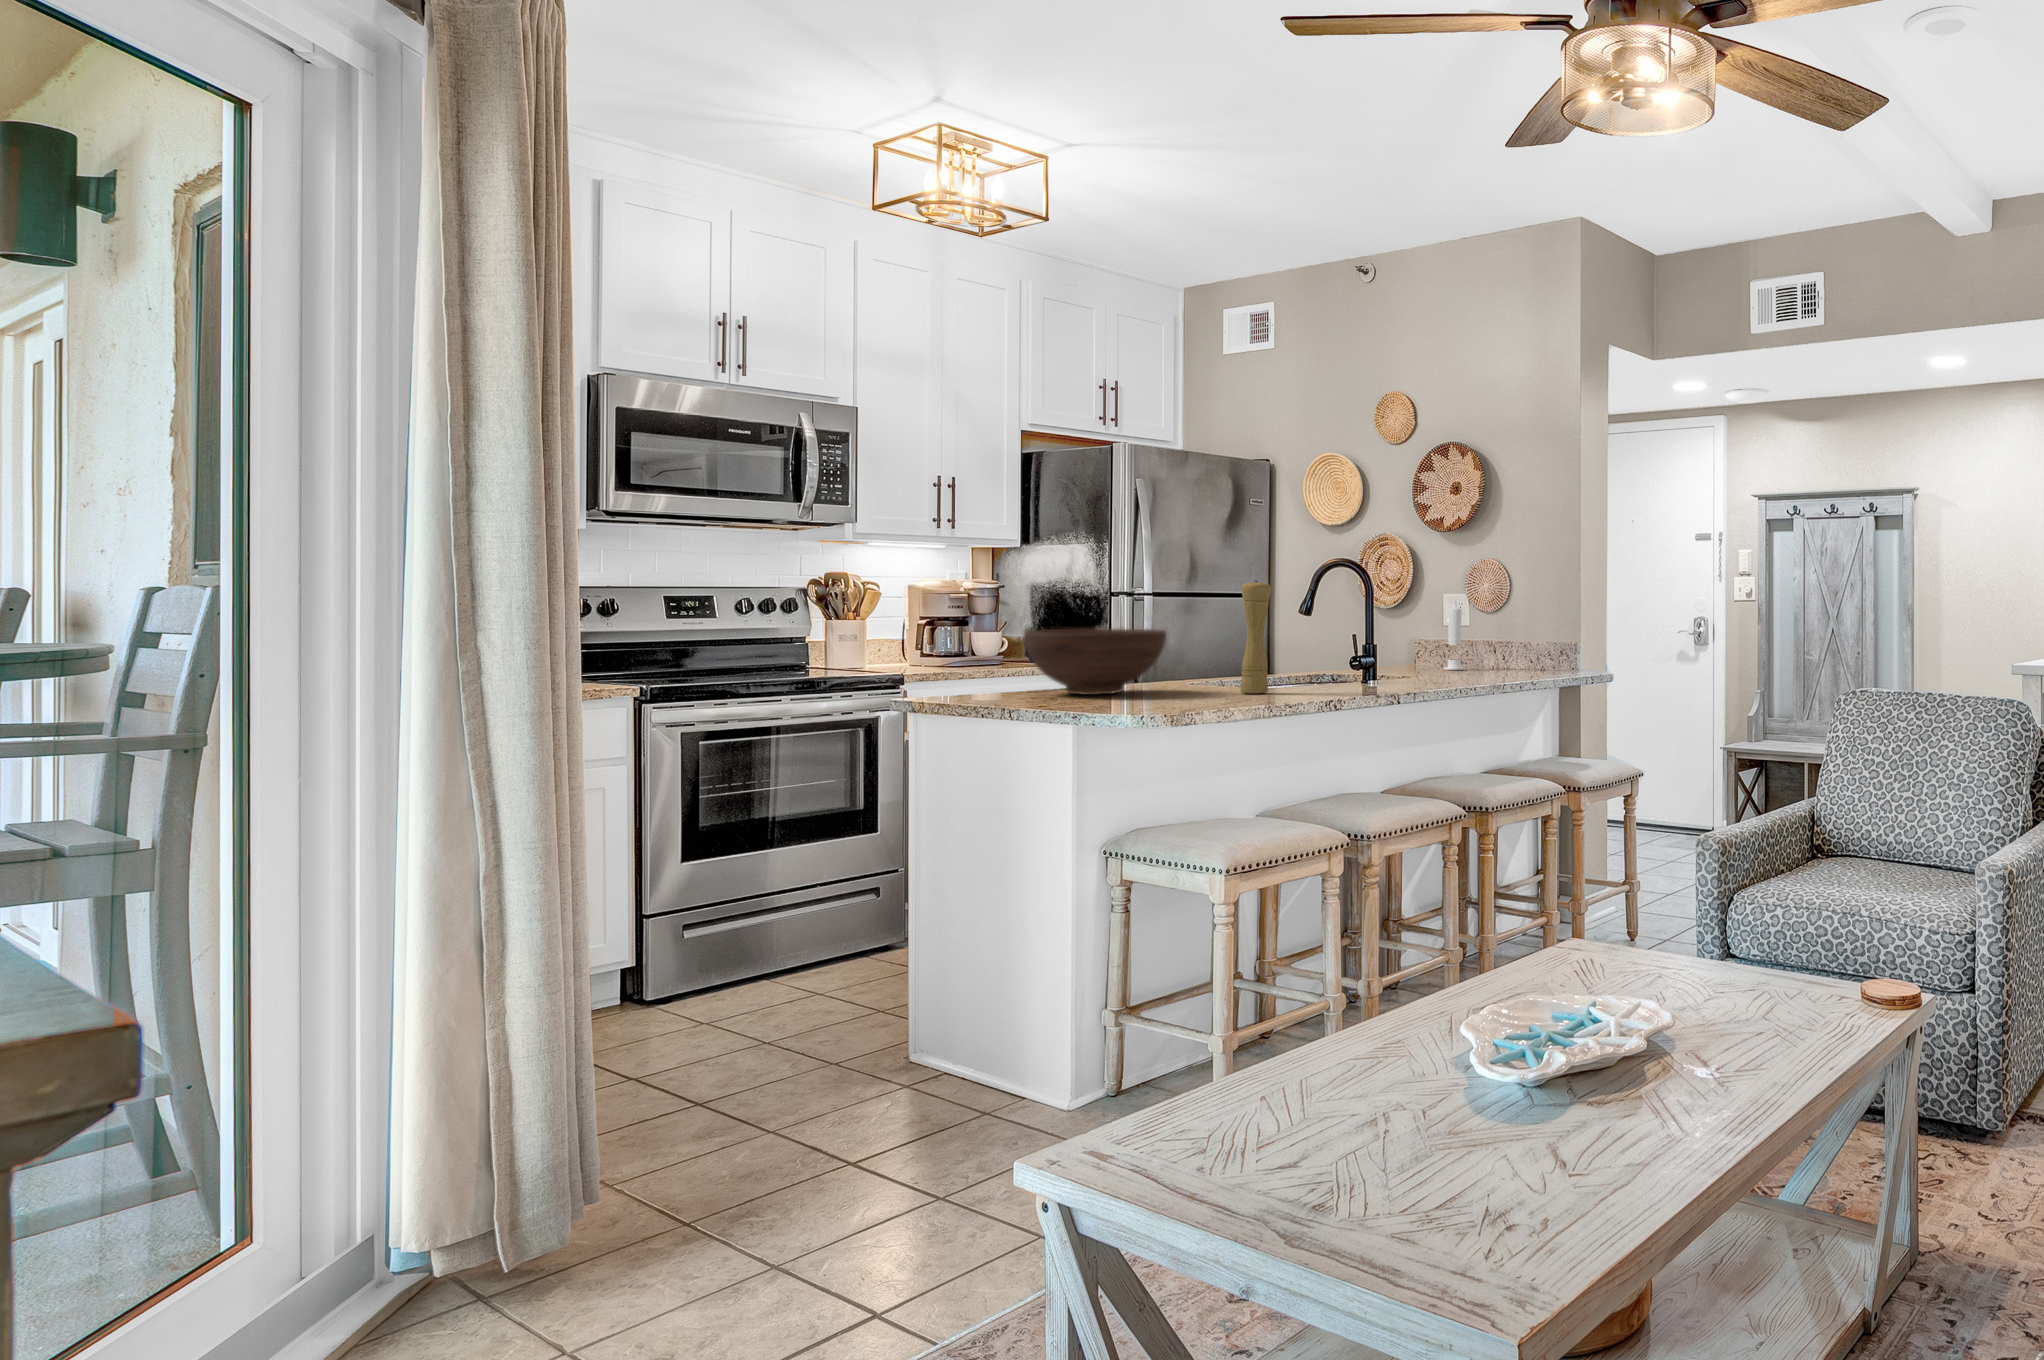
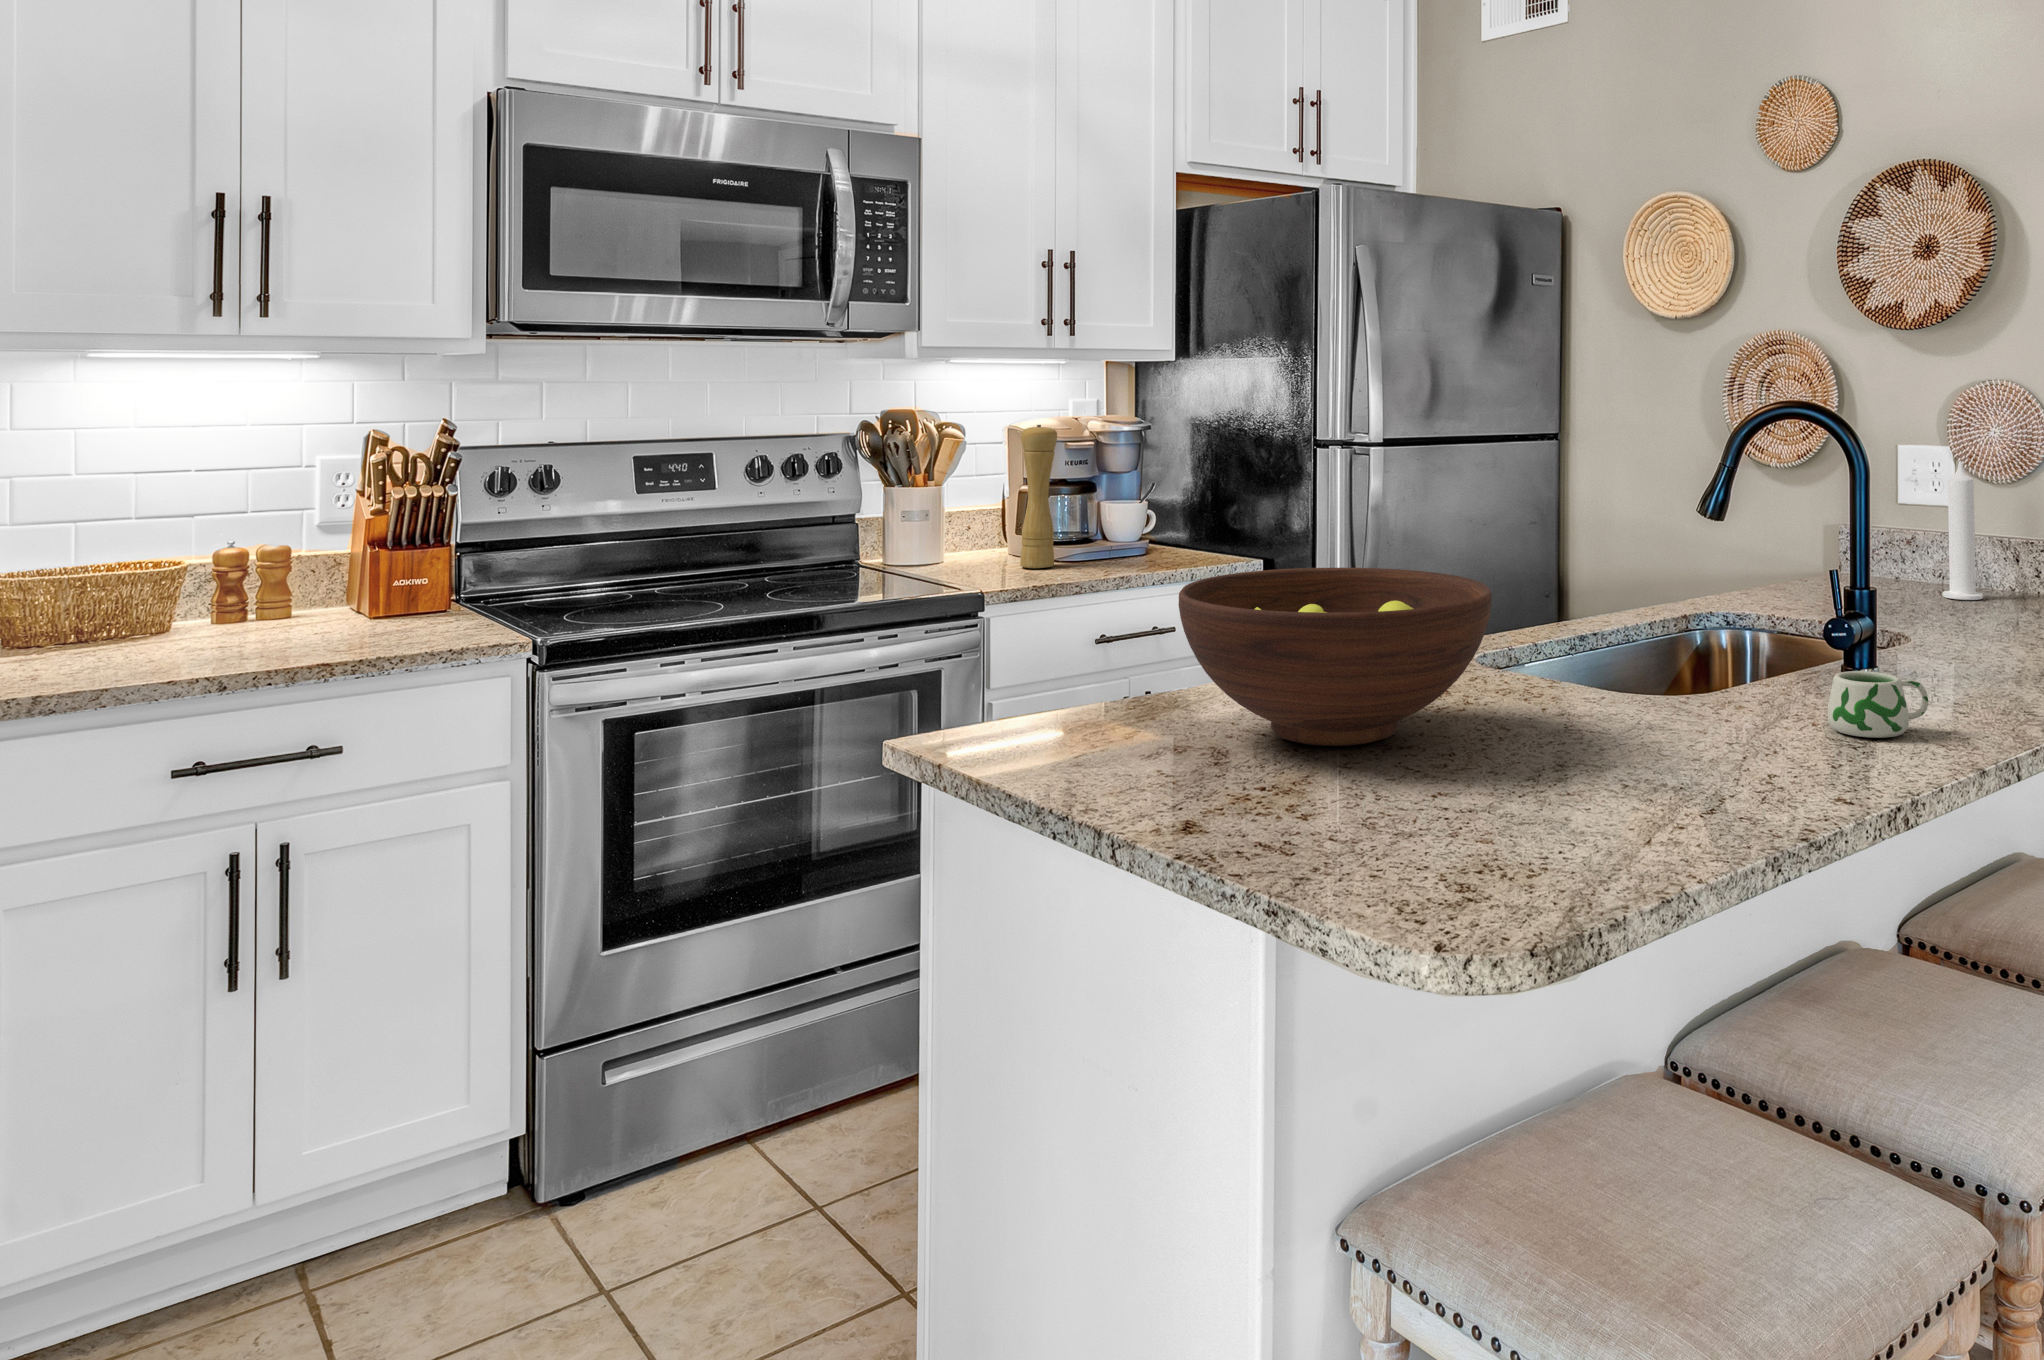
pepper mill: present [1241,581,1271,694] -> present [1020,425,1057,568]
mug: none [1315,668,1359,692] -> present [1828,671,1928,738]

